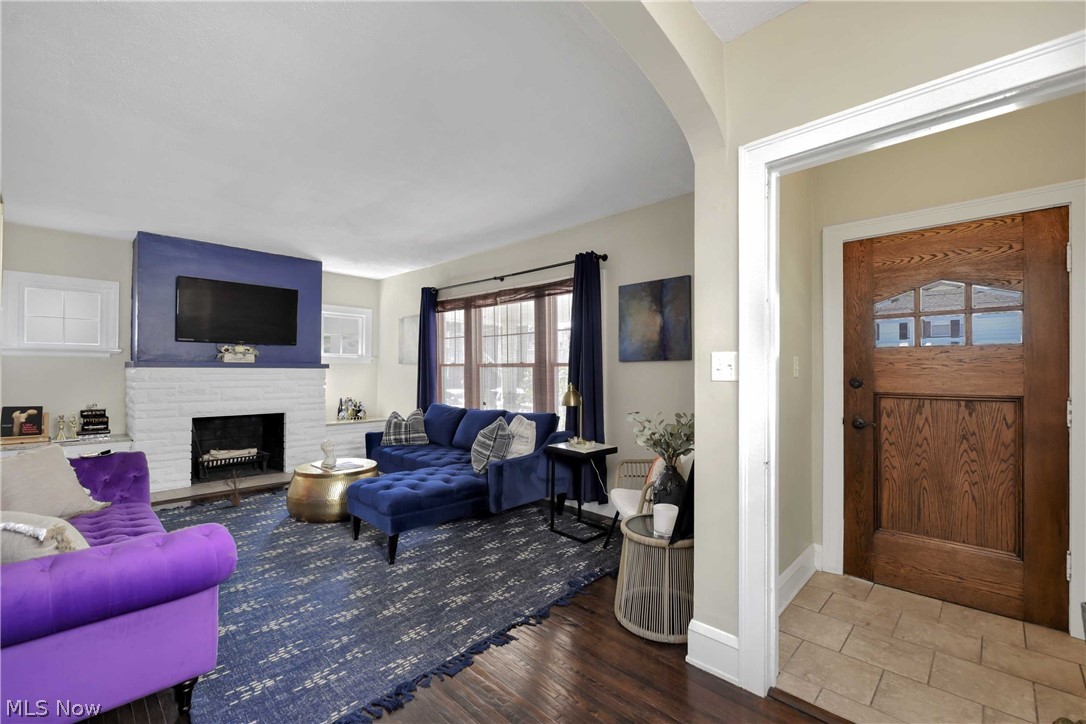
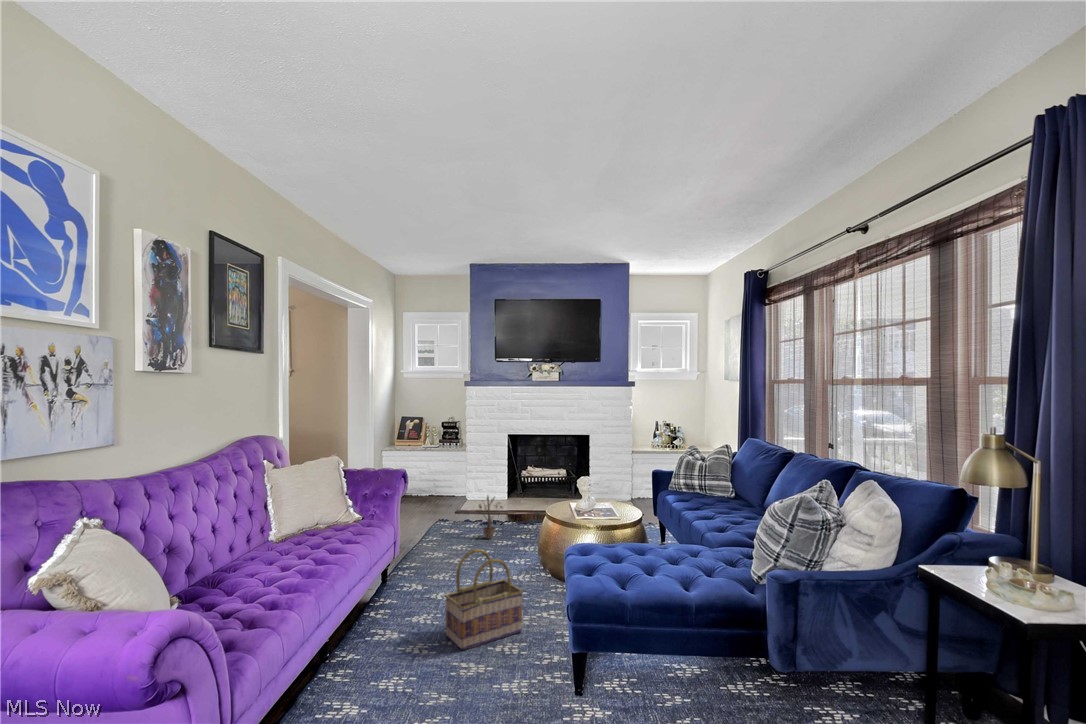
basket: none [278,493,332,557] -> present [445,549,523,650]

